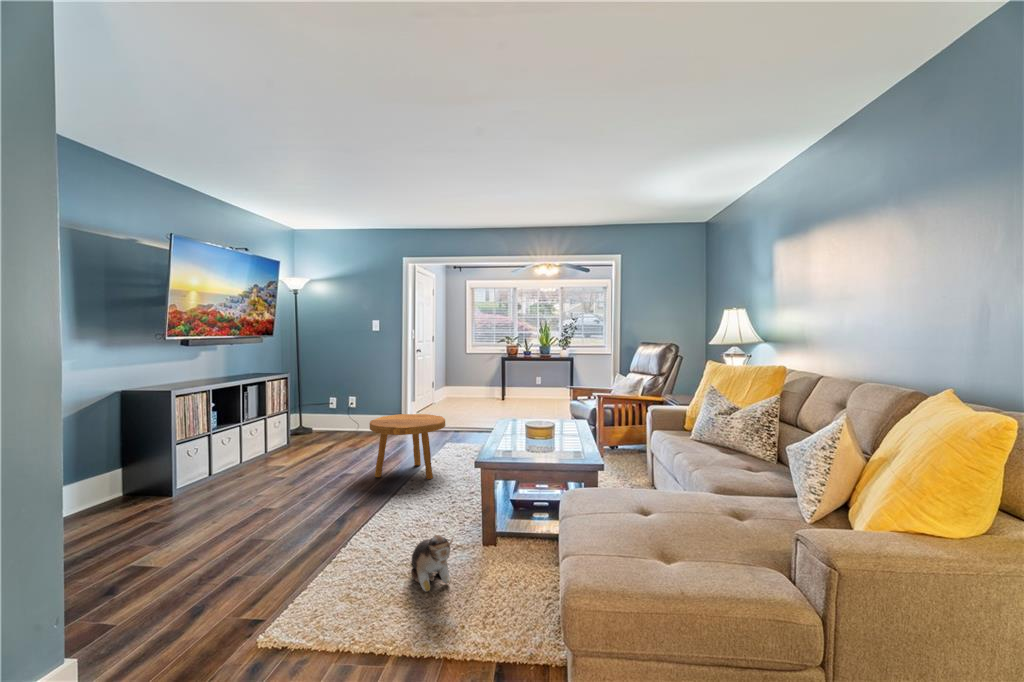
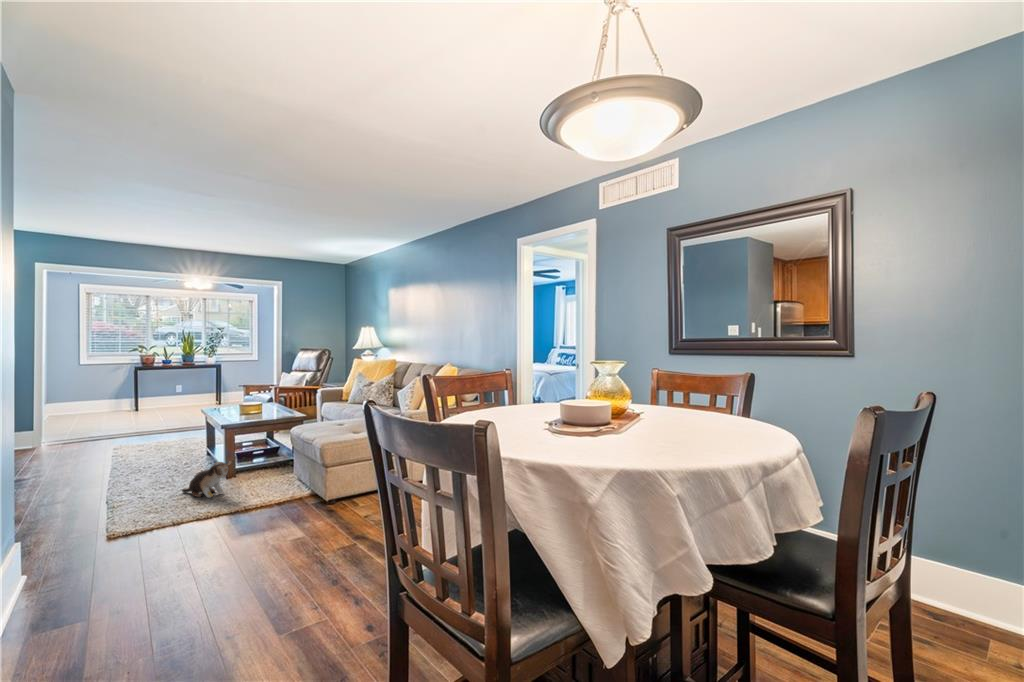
footstool: present [370,414,445,479] -> none [60,413,145,471]

